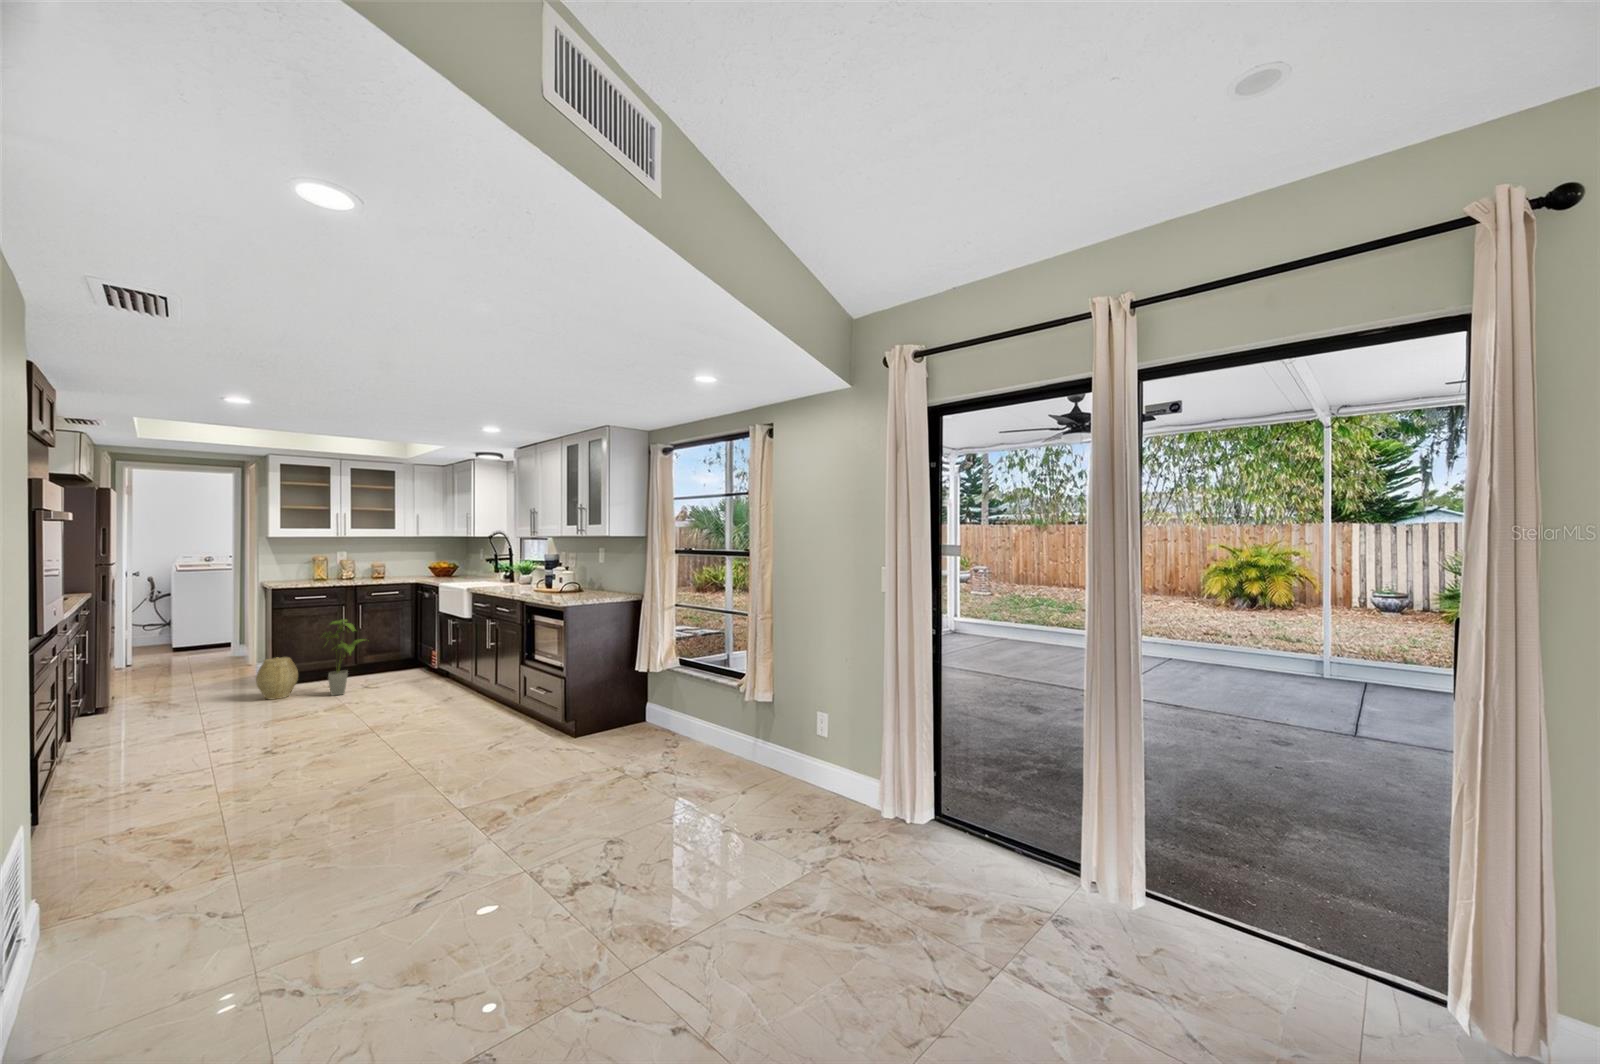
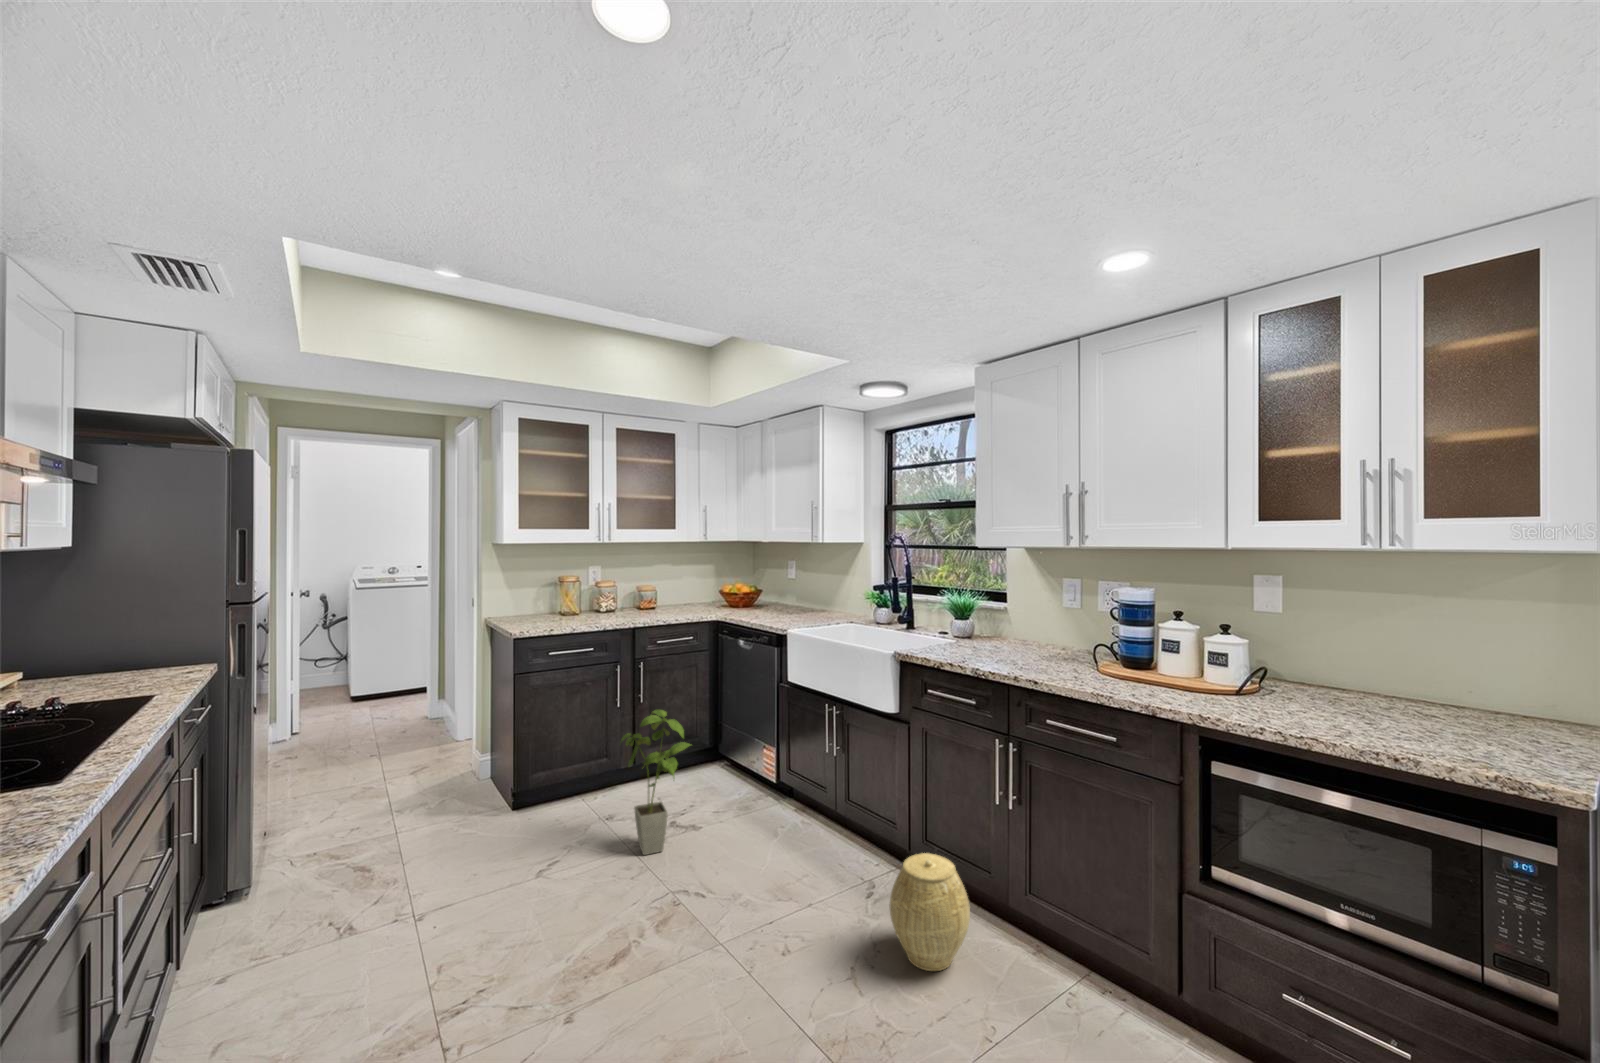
woven basket: present [256,657,298,700] -> present [890,853,970,971]

